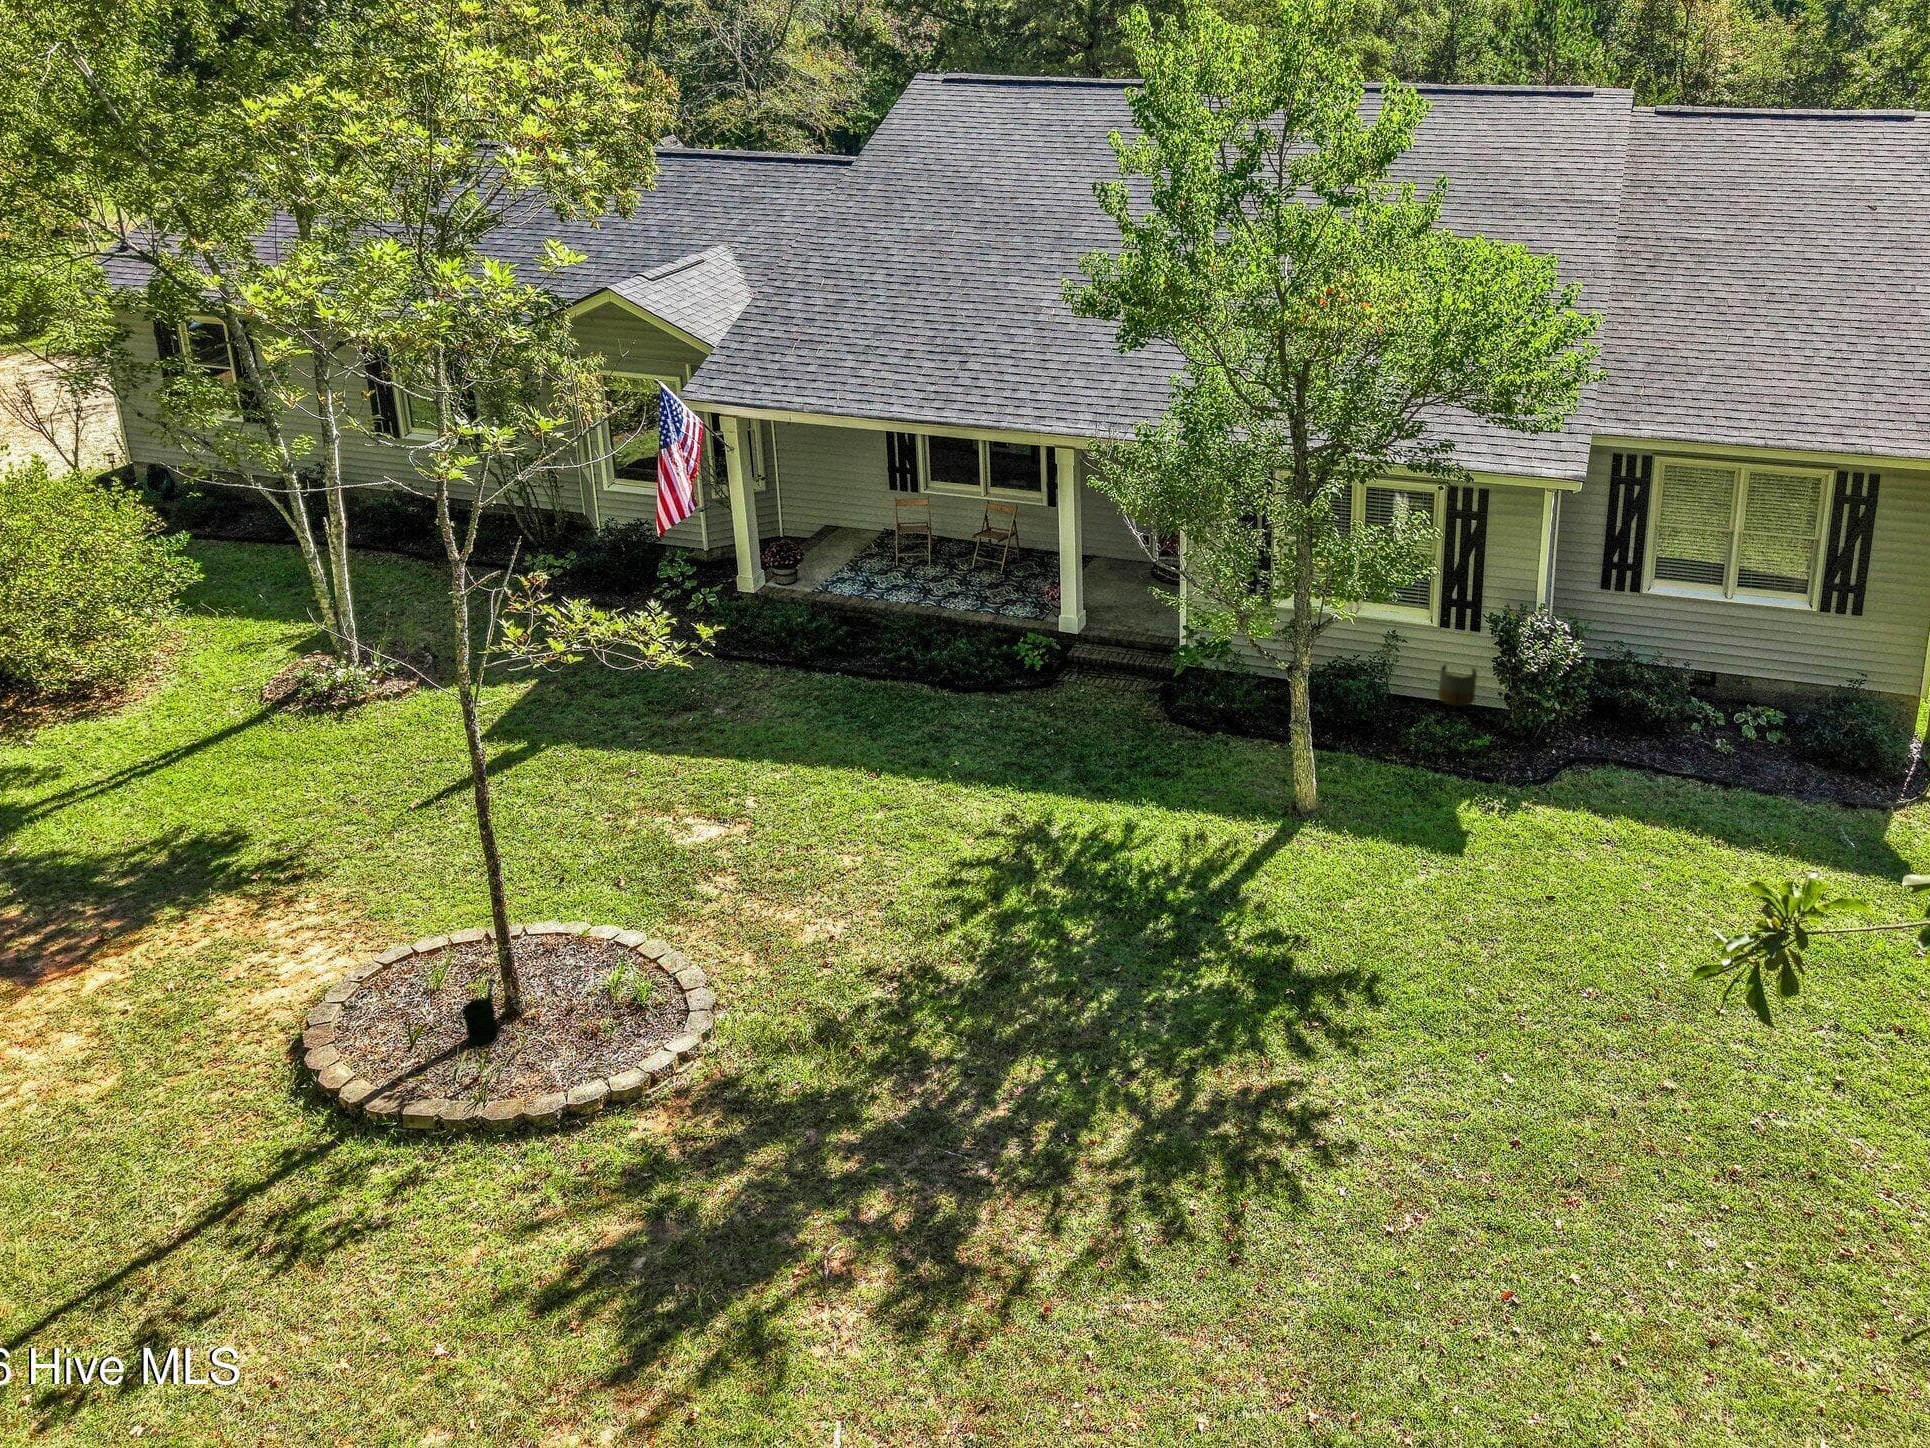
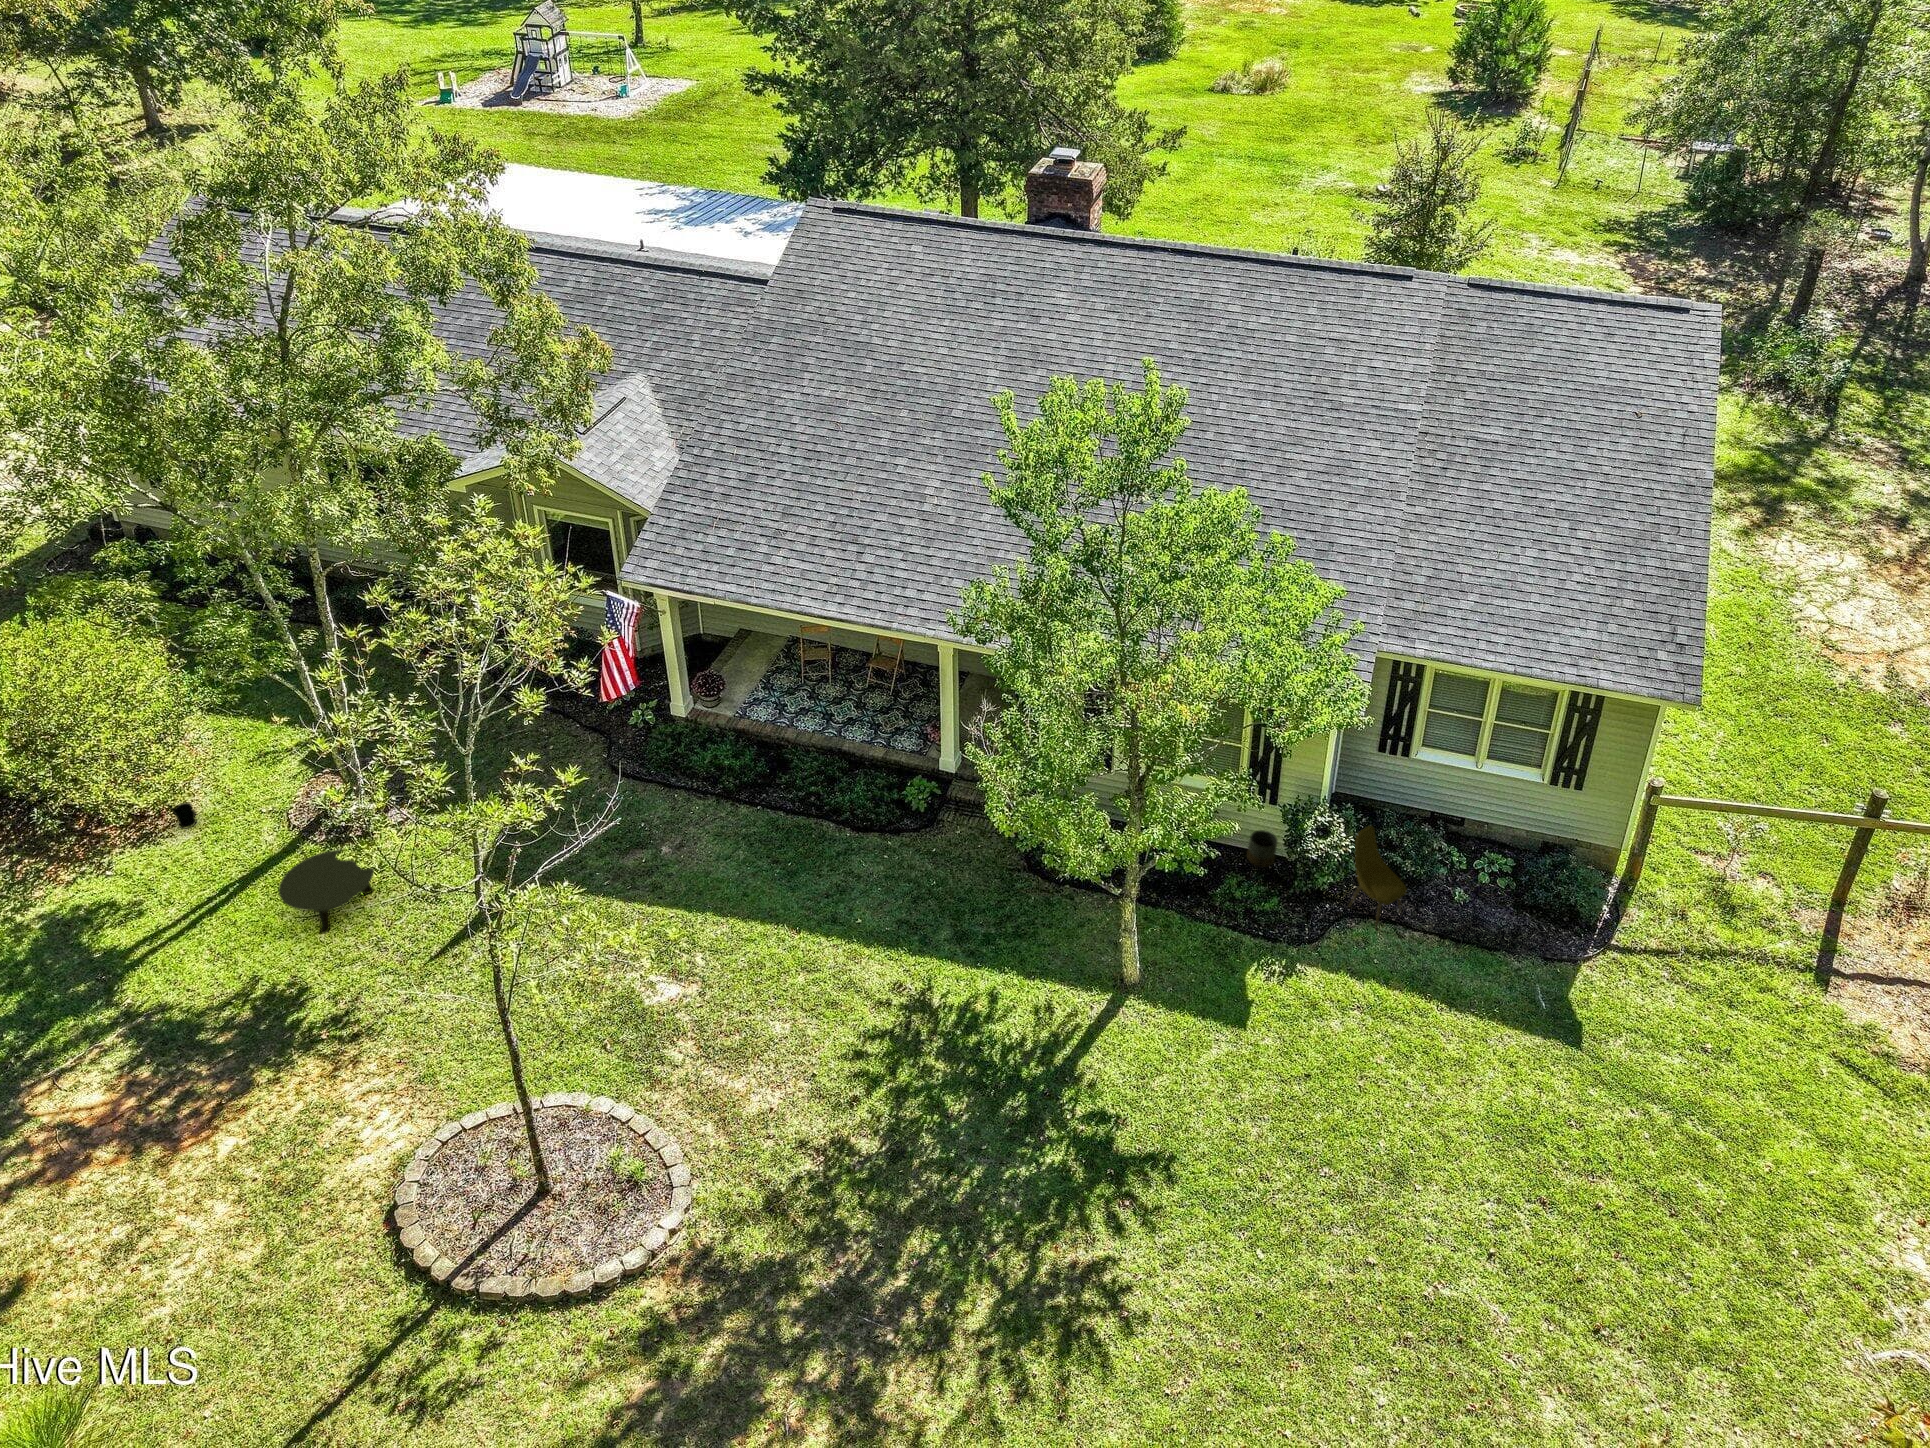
chair: none [1577,632,1654,764] -> present [1349,826,1407,929]
round table: none [225,699,348,786] -> present [278,850,374,934]
watering can: present [462,978,499,1048] -> present [164,801,197,829]

